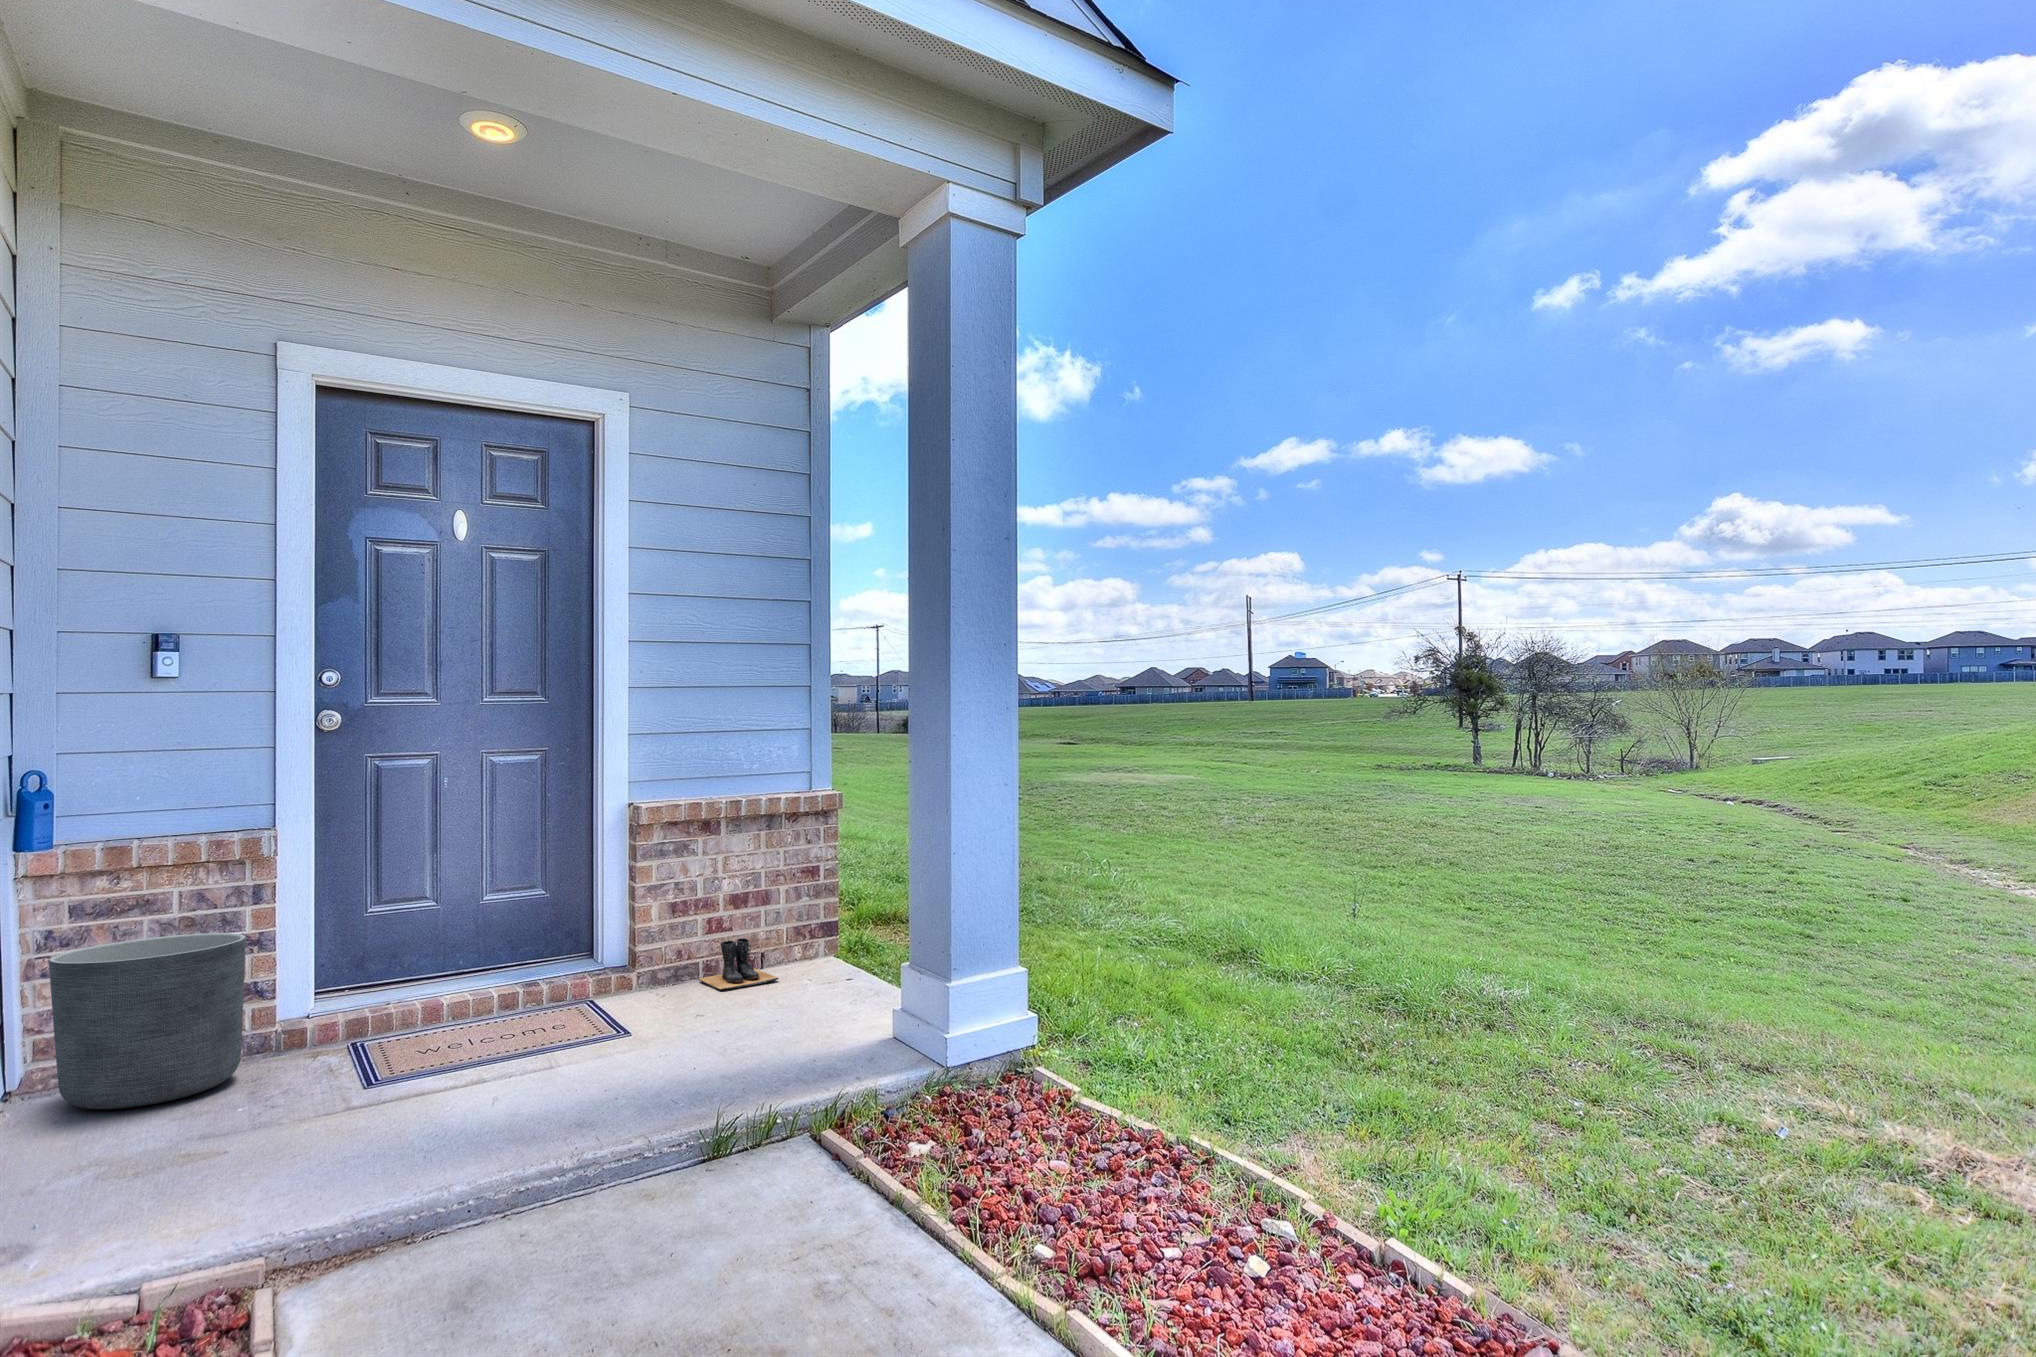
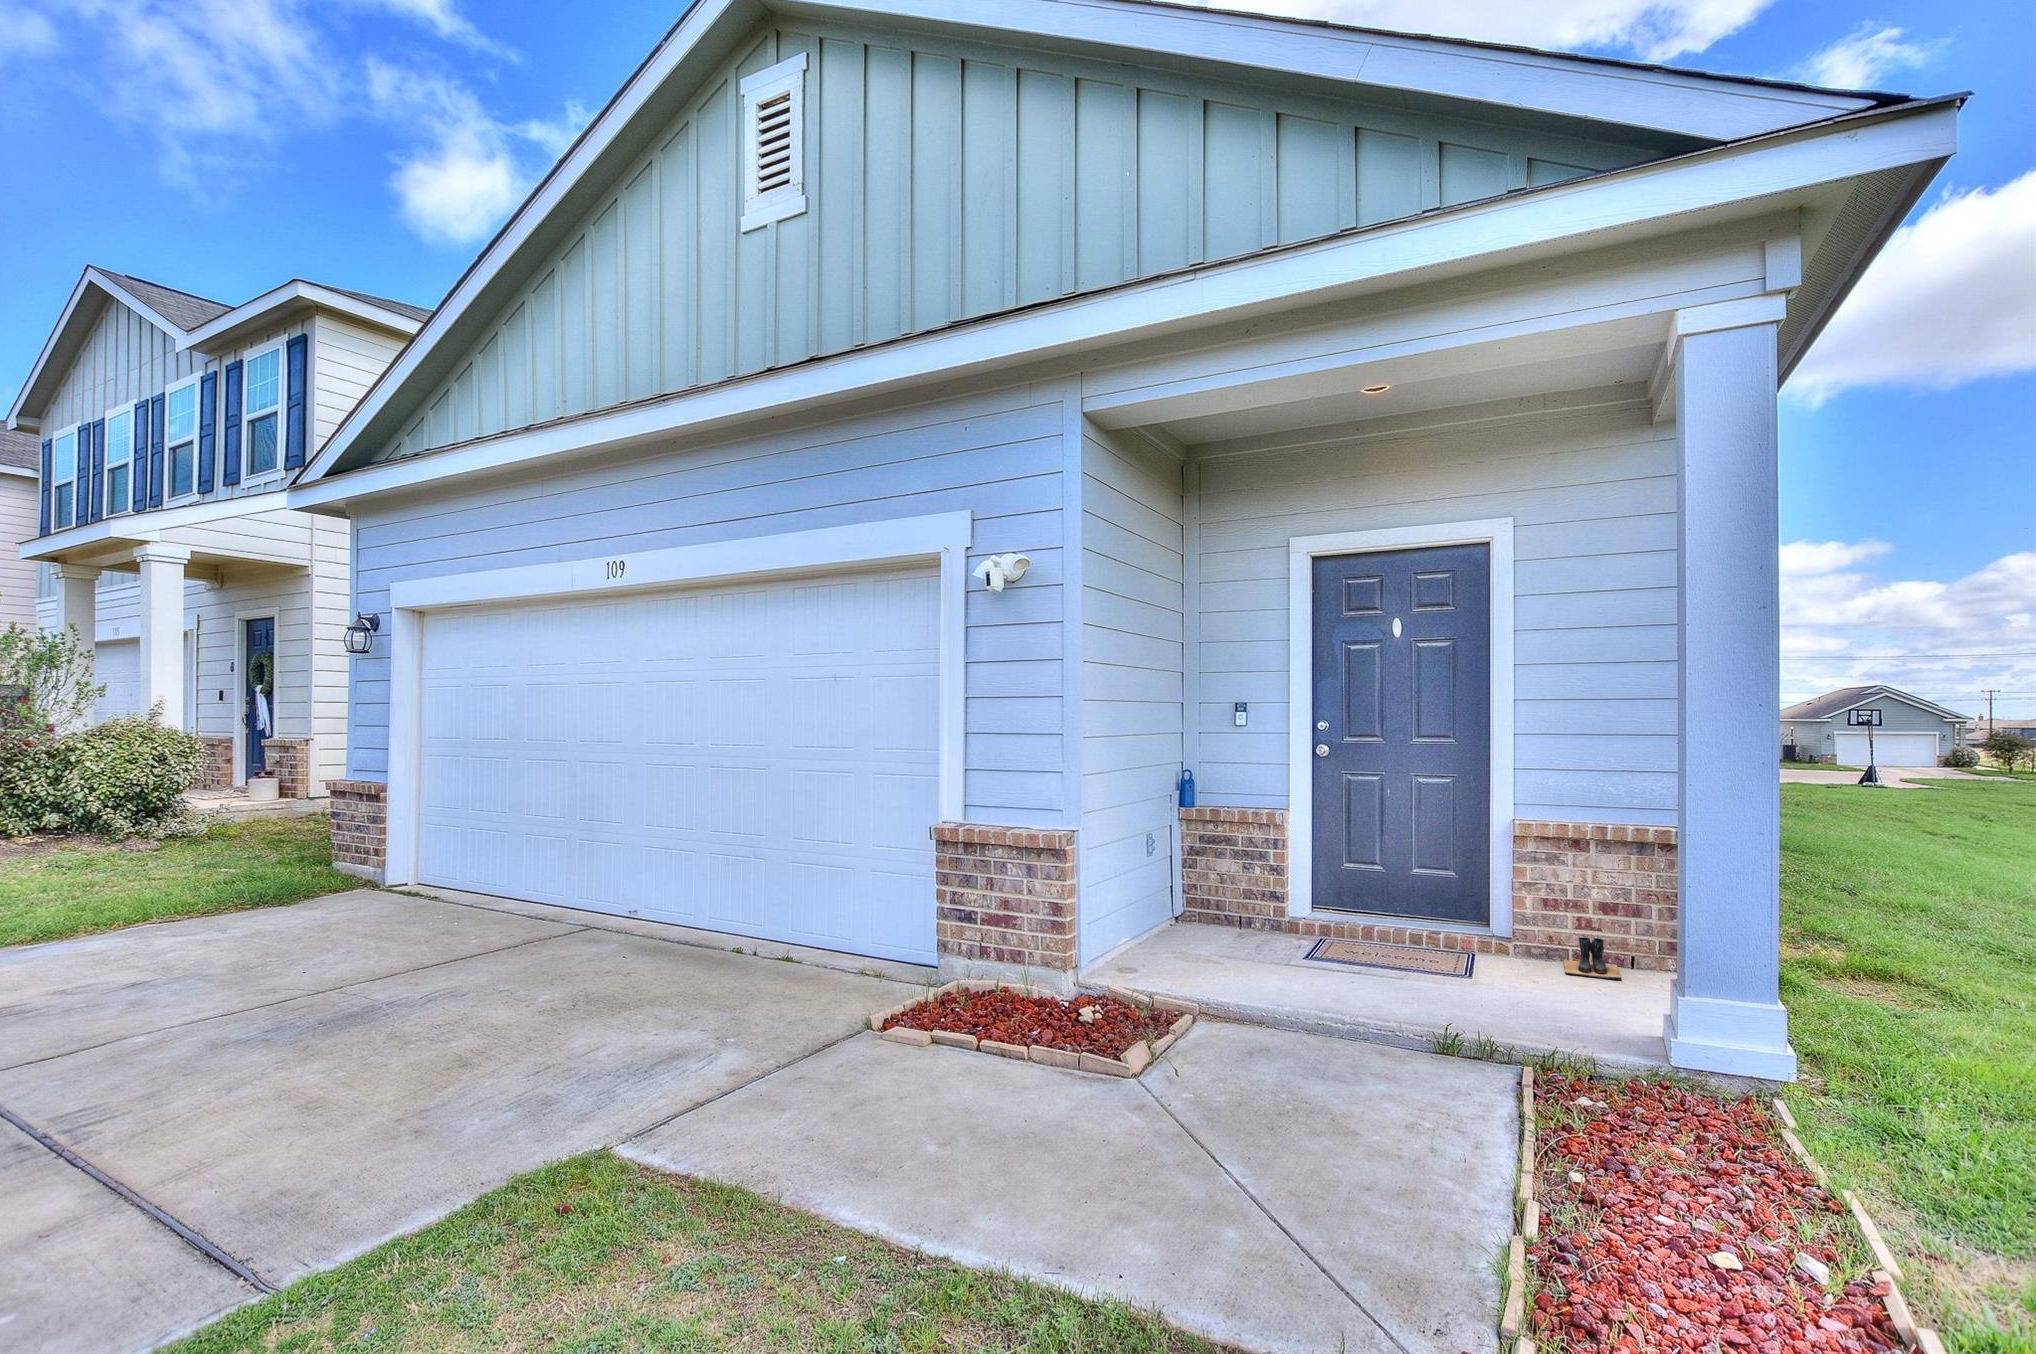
planter: present [49,933,245,1109] -> none [1178,857,1259,943]

